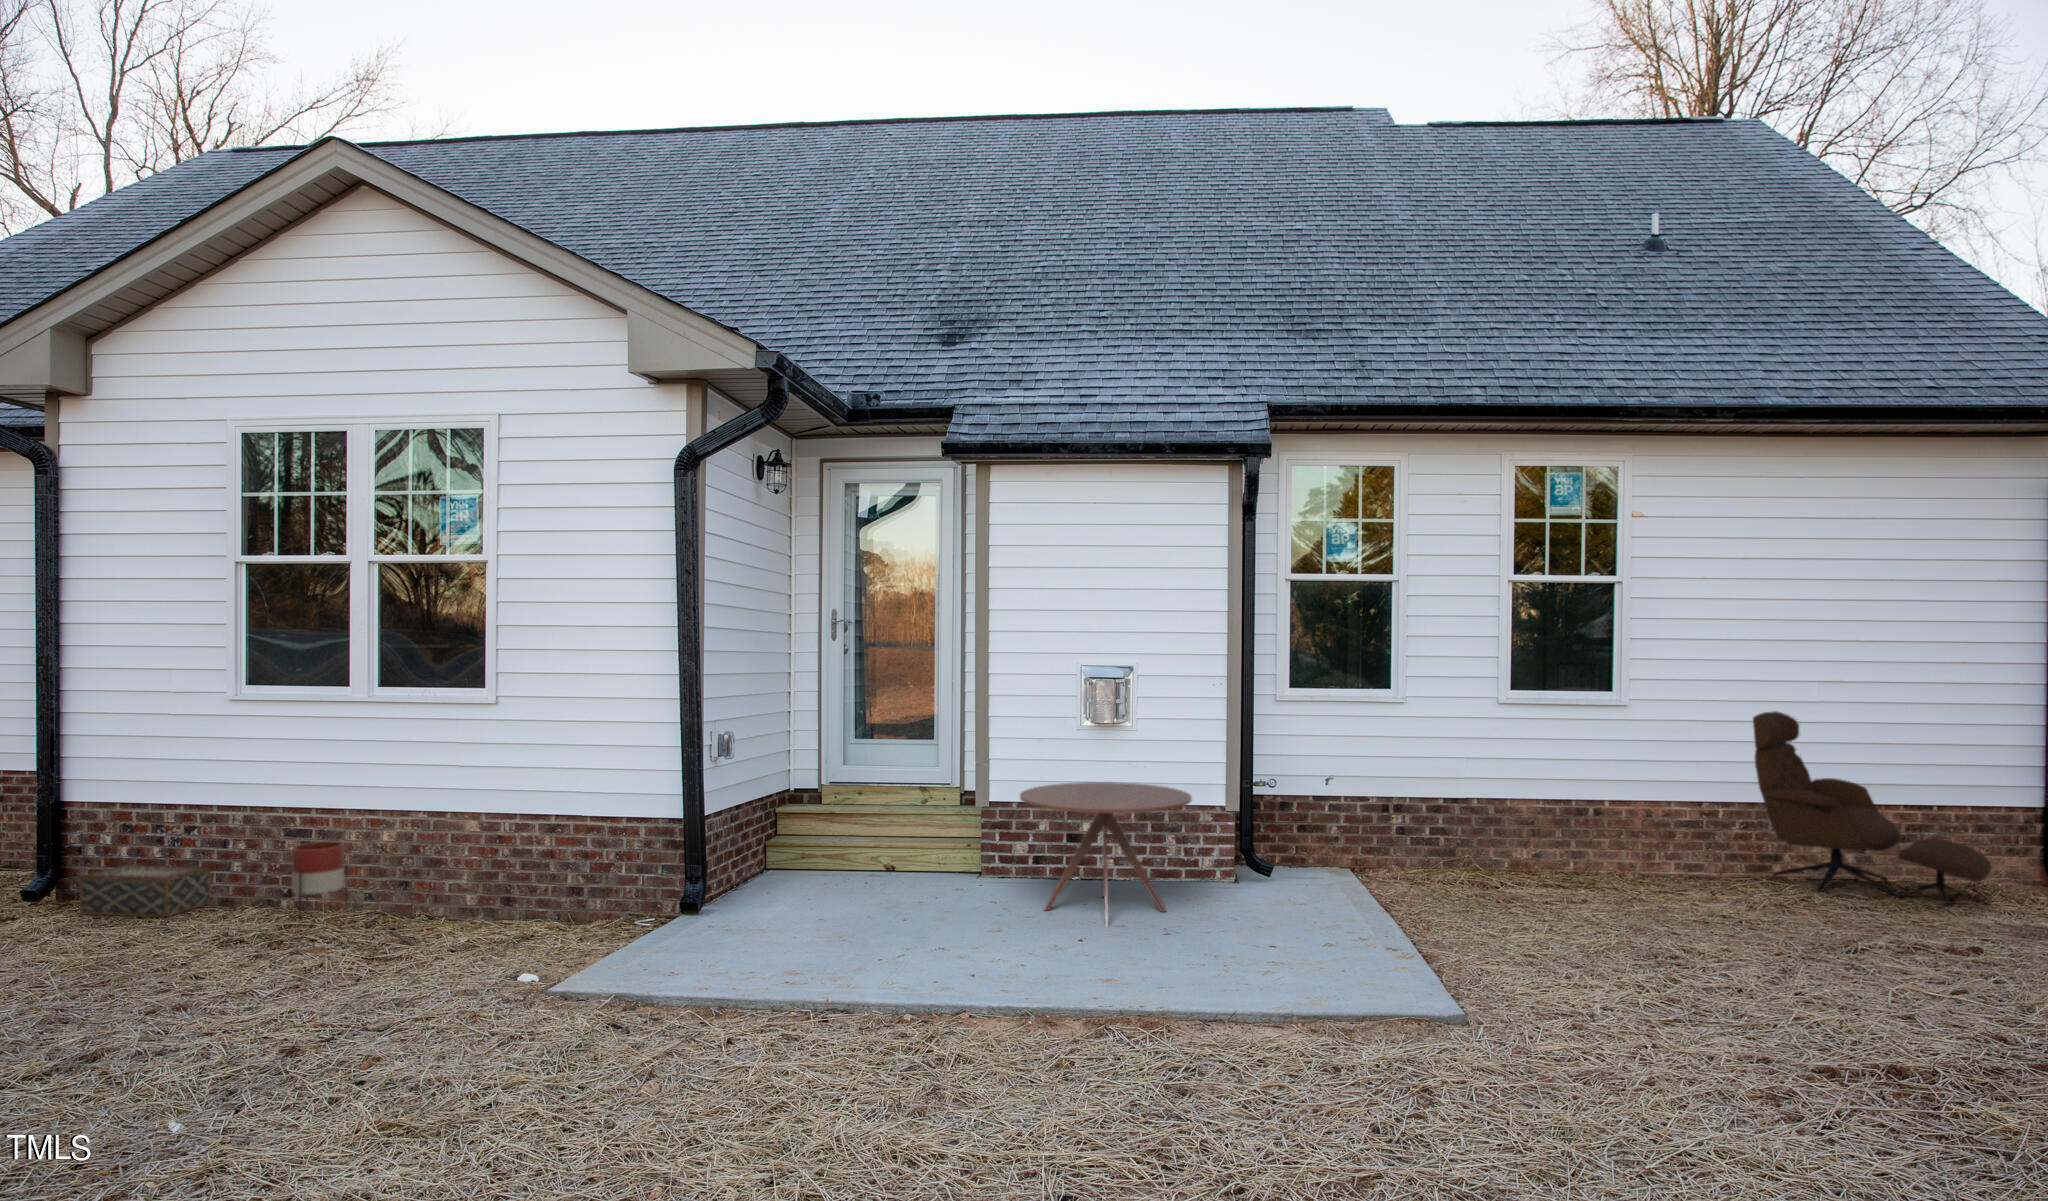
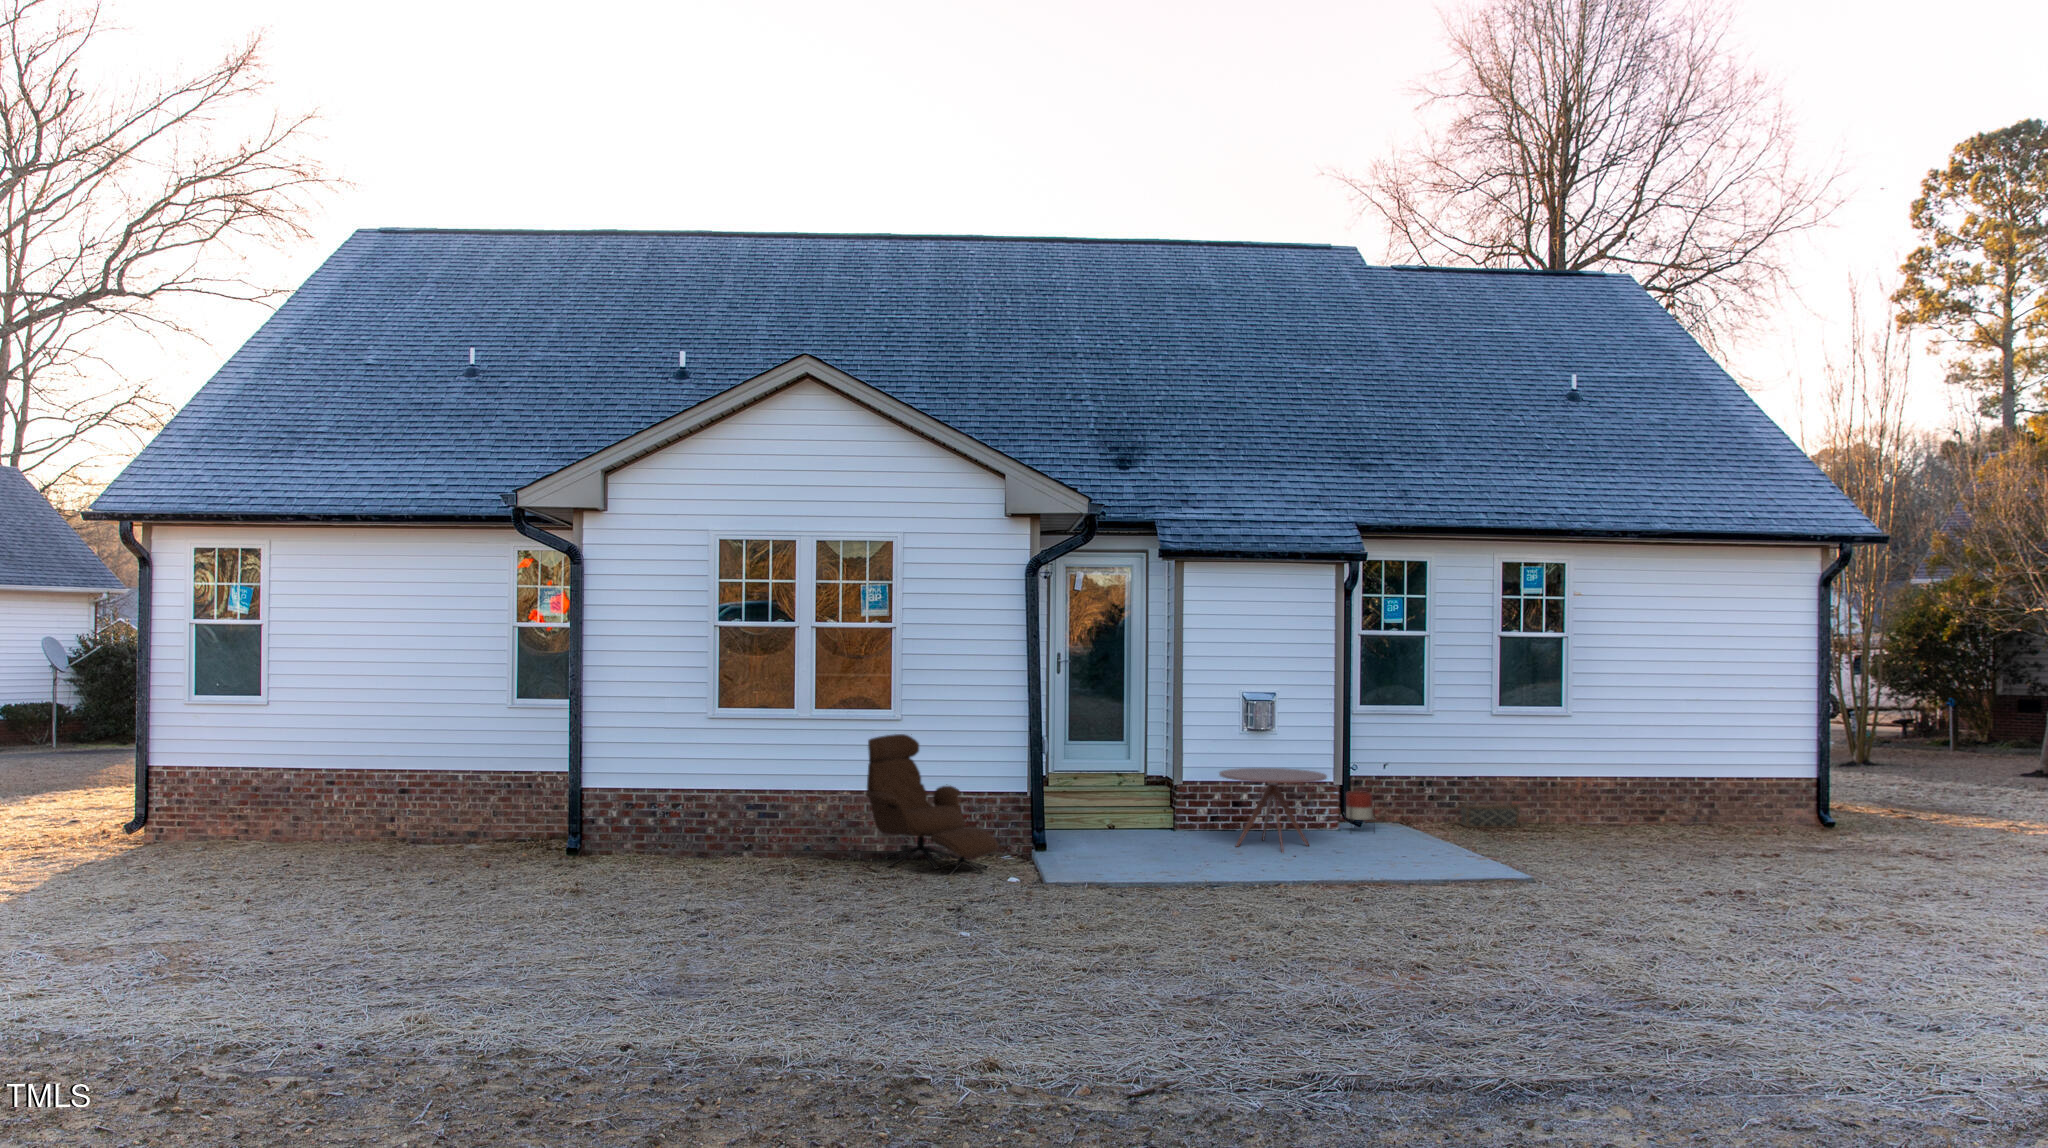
lounge chair: present [1753,712,1992,907] -> present [866,734,999,876]
planter: present [292,841,348,919] -> present [1346,791,1375,821]
woven basket: present [80,864,210,917] -> present [1457,804,1519,828]

